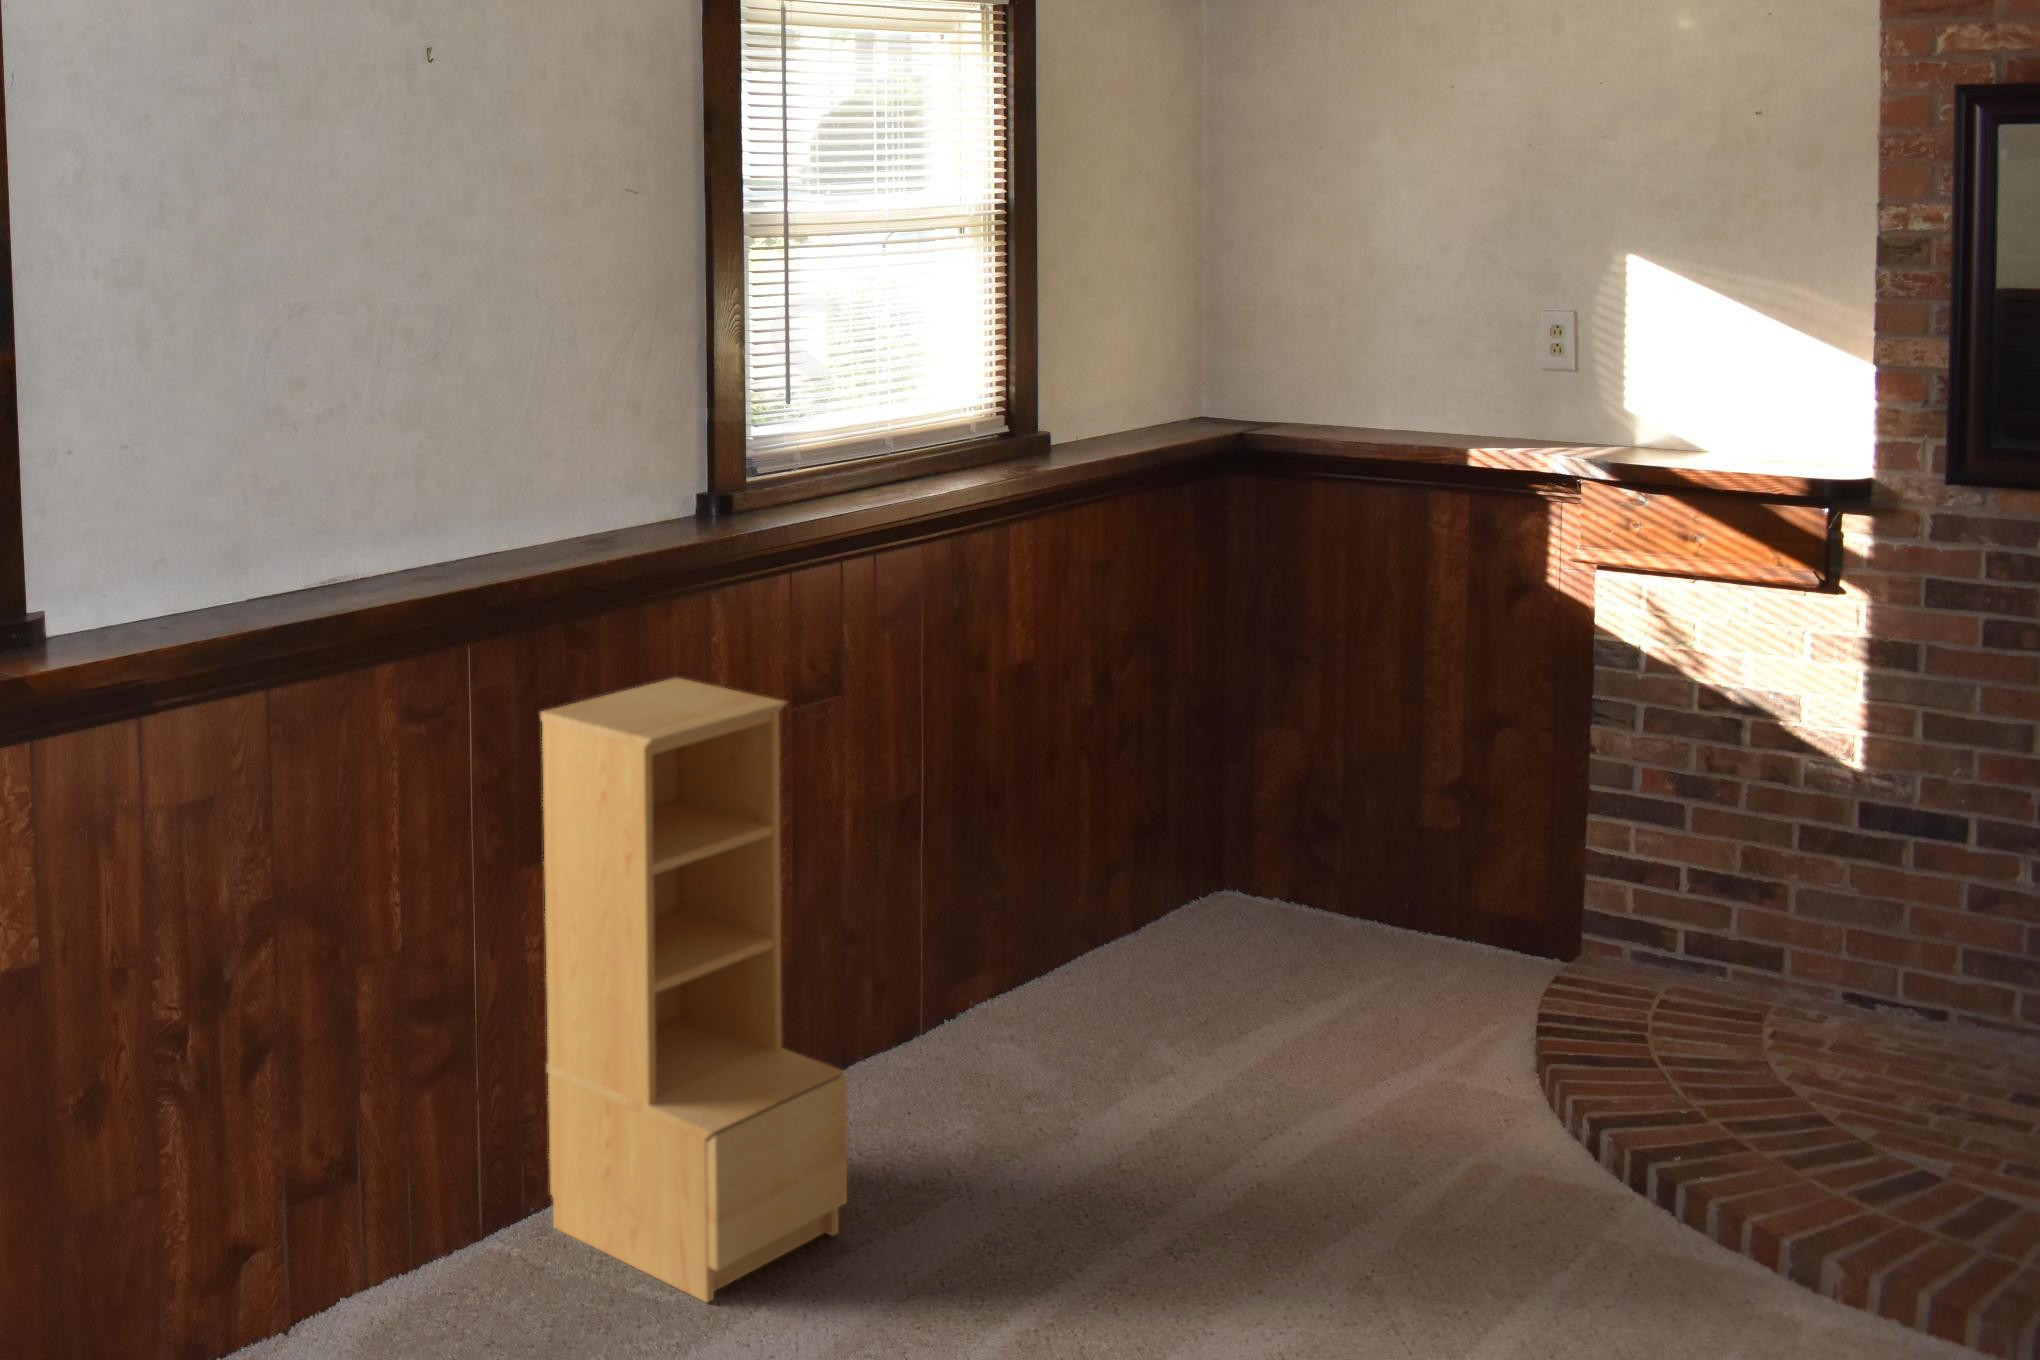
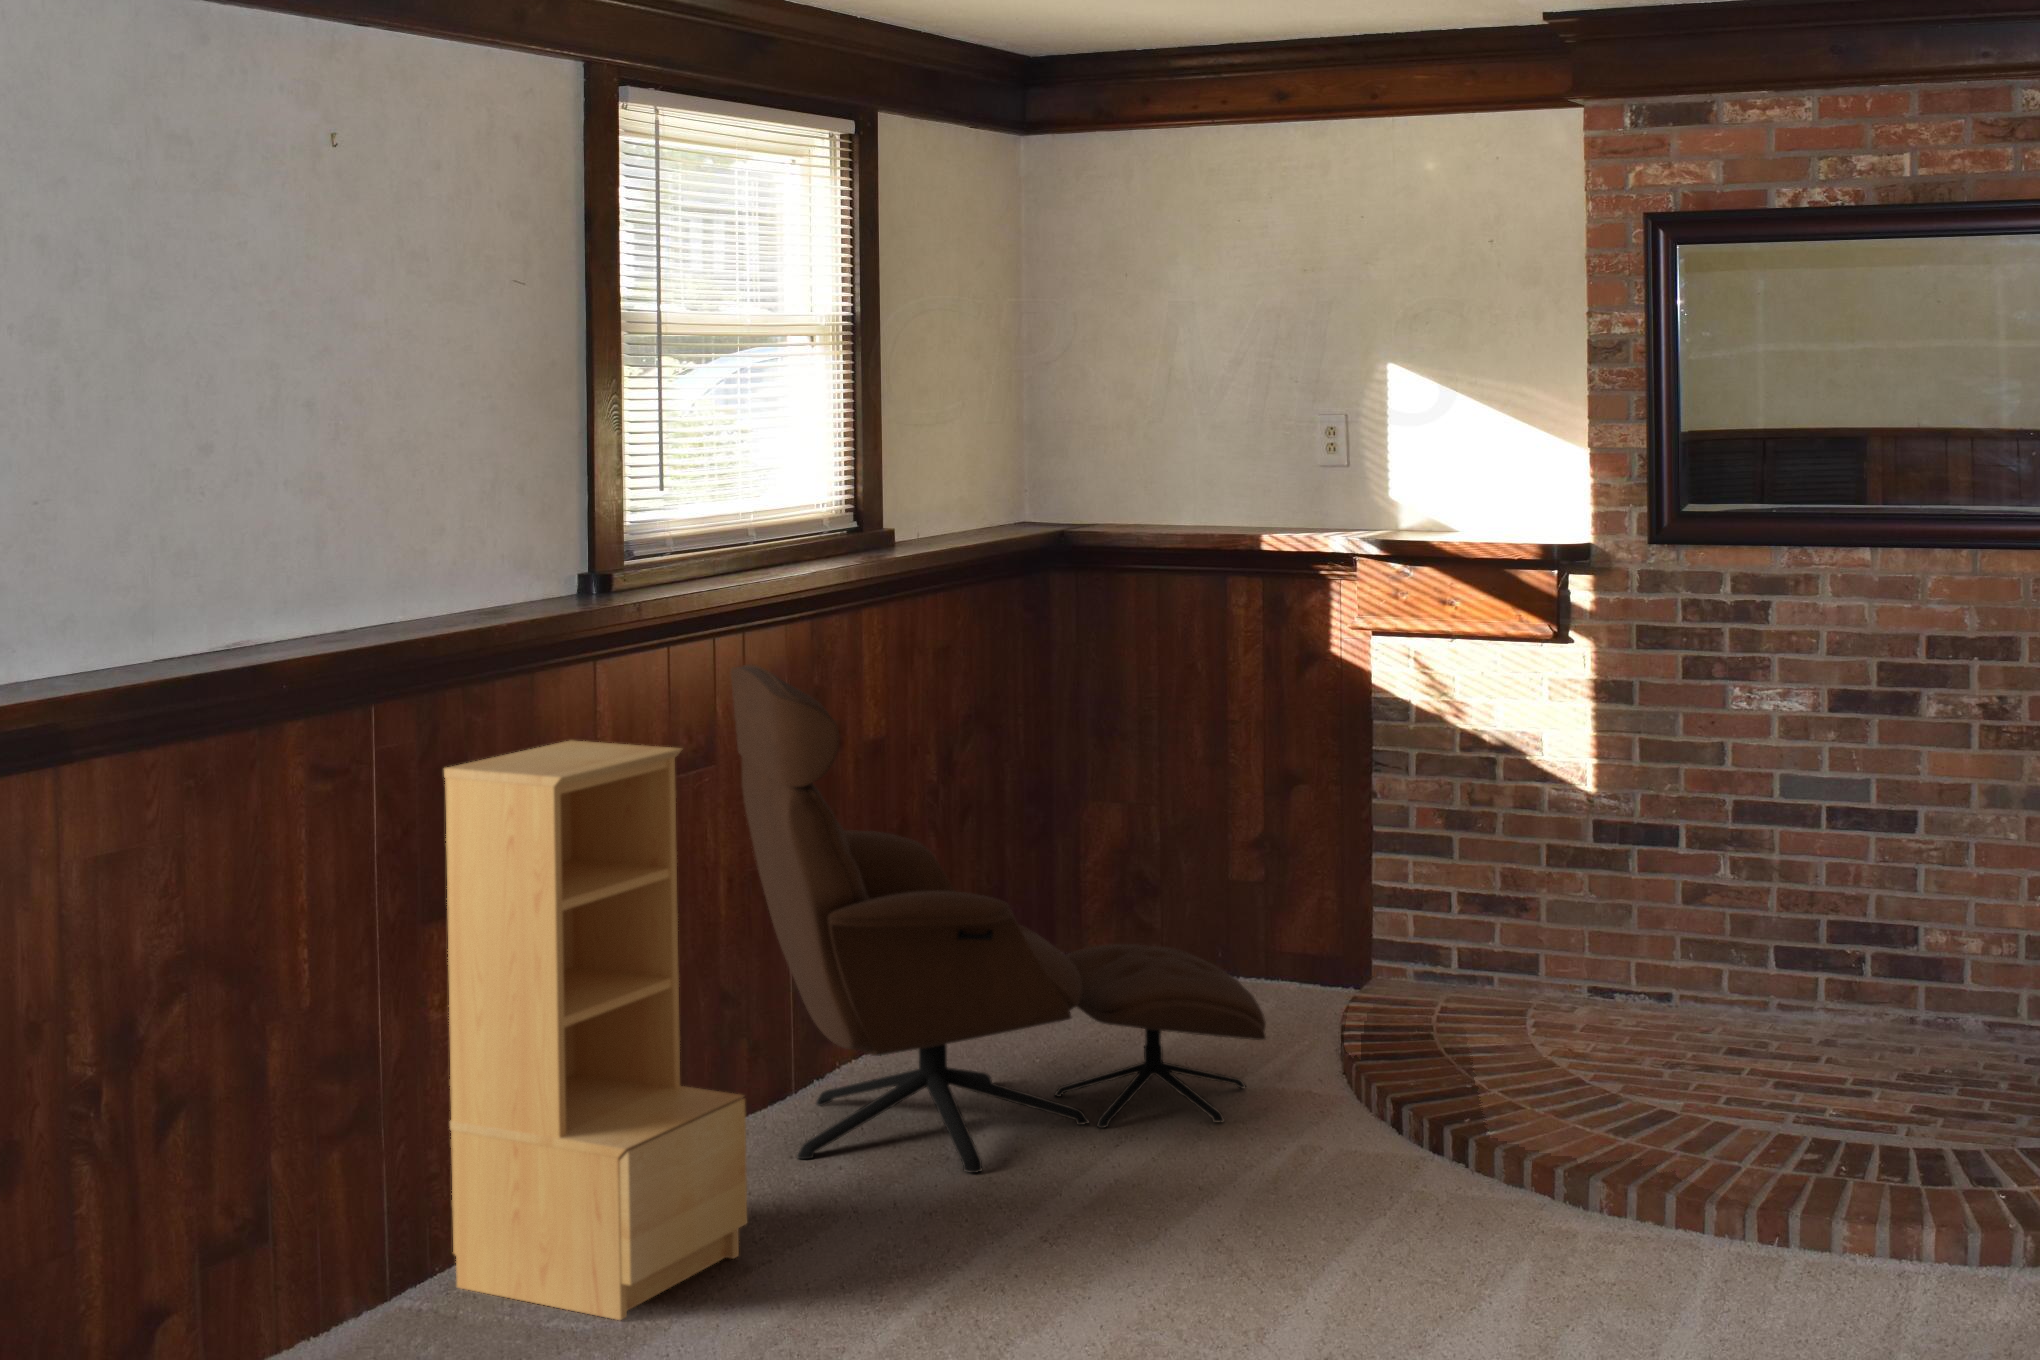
lounge chair: none [857,585,1445,1155] -> present [731,664,1266,1173]

